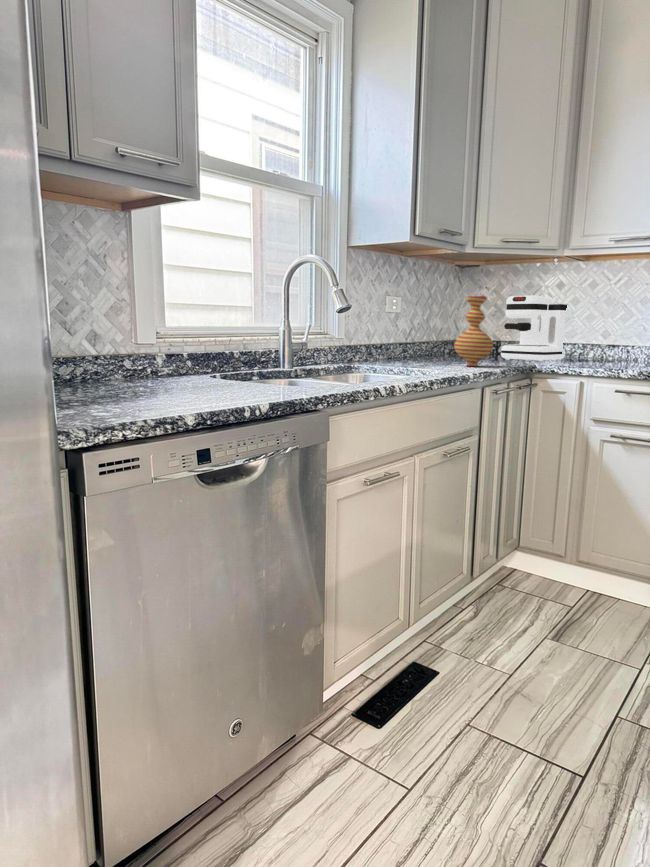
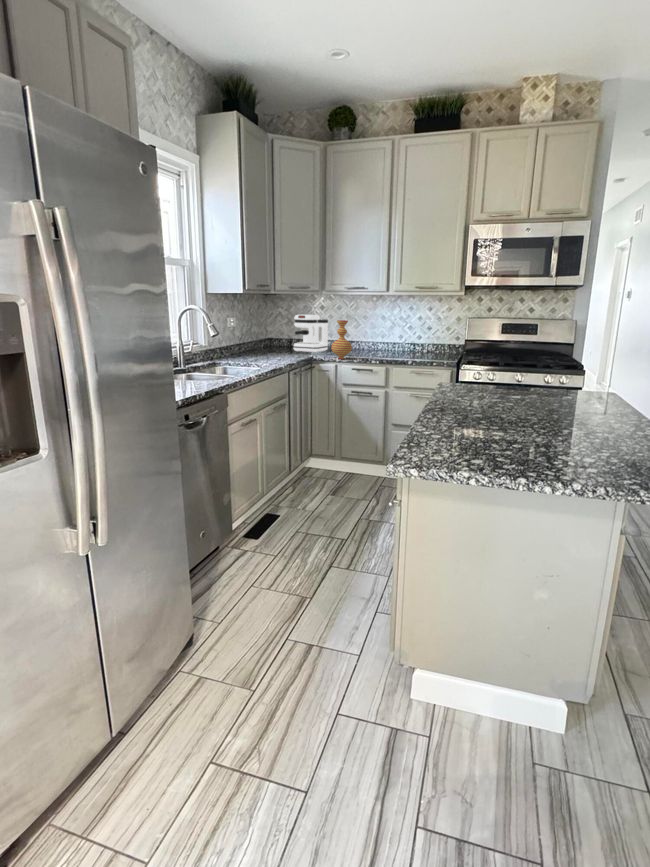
vase: present [455,296,493,366] -> present [331,320,352,359]

